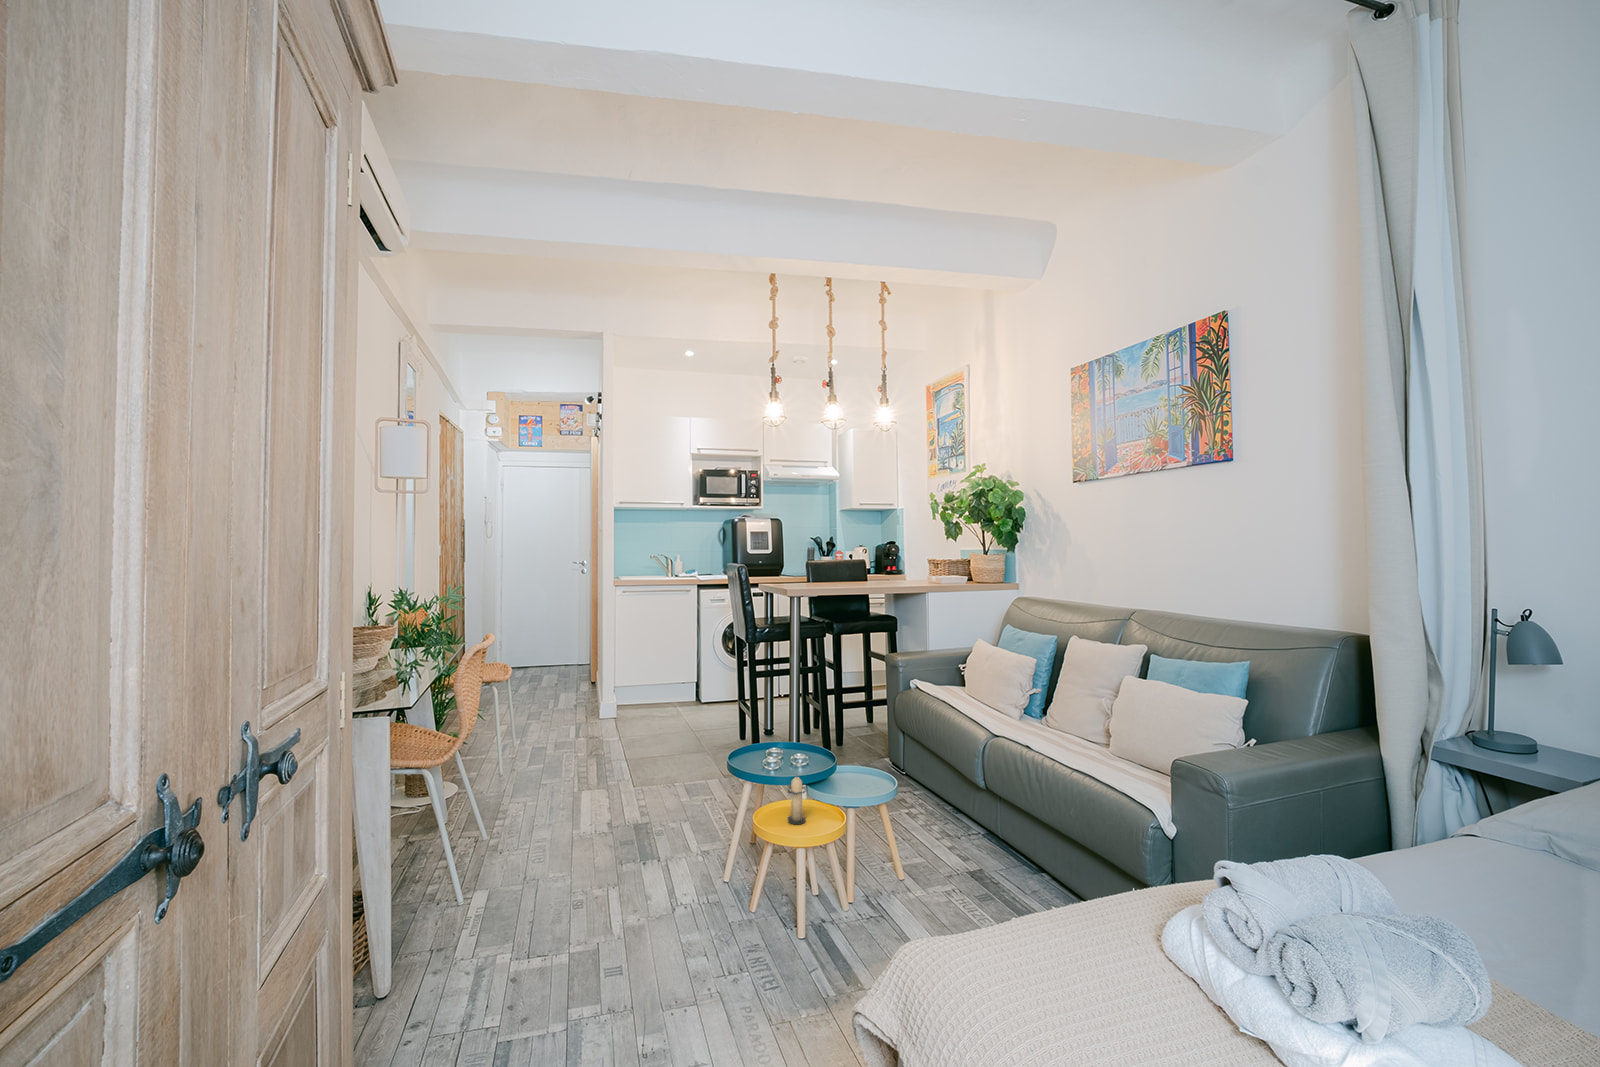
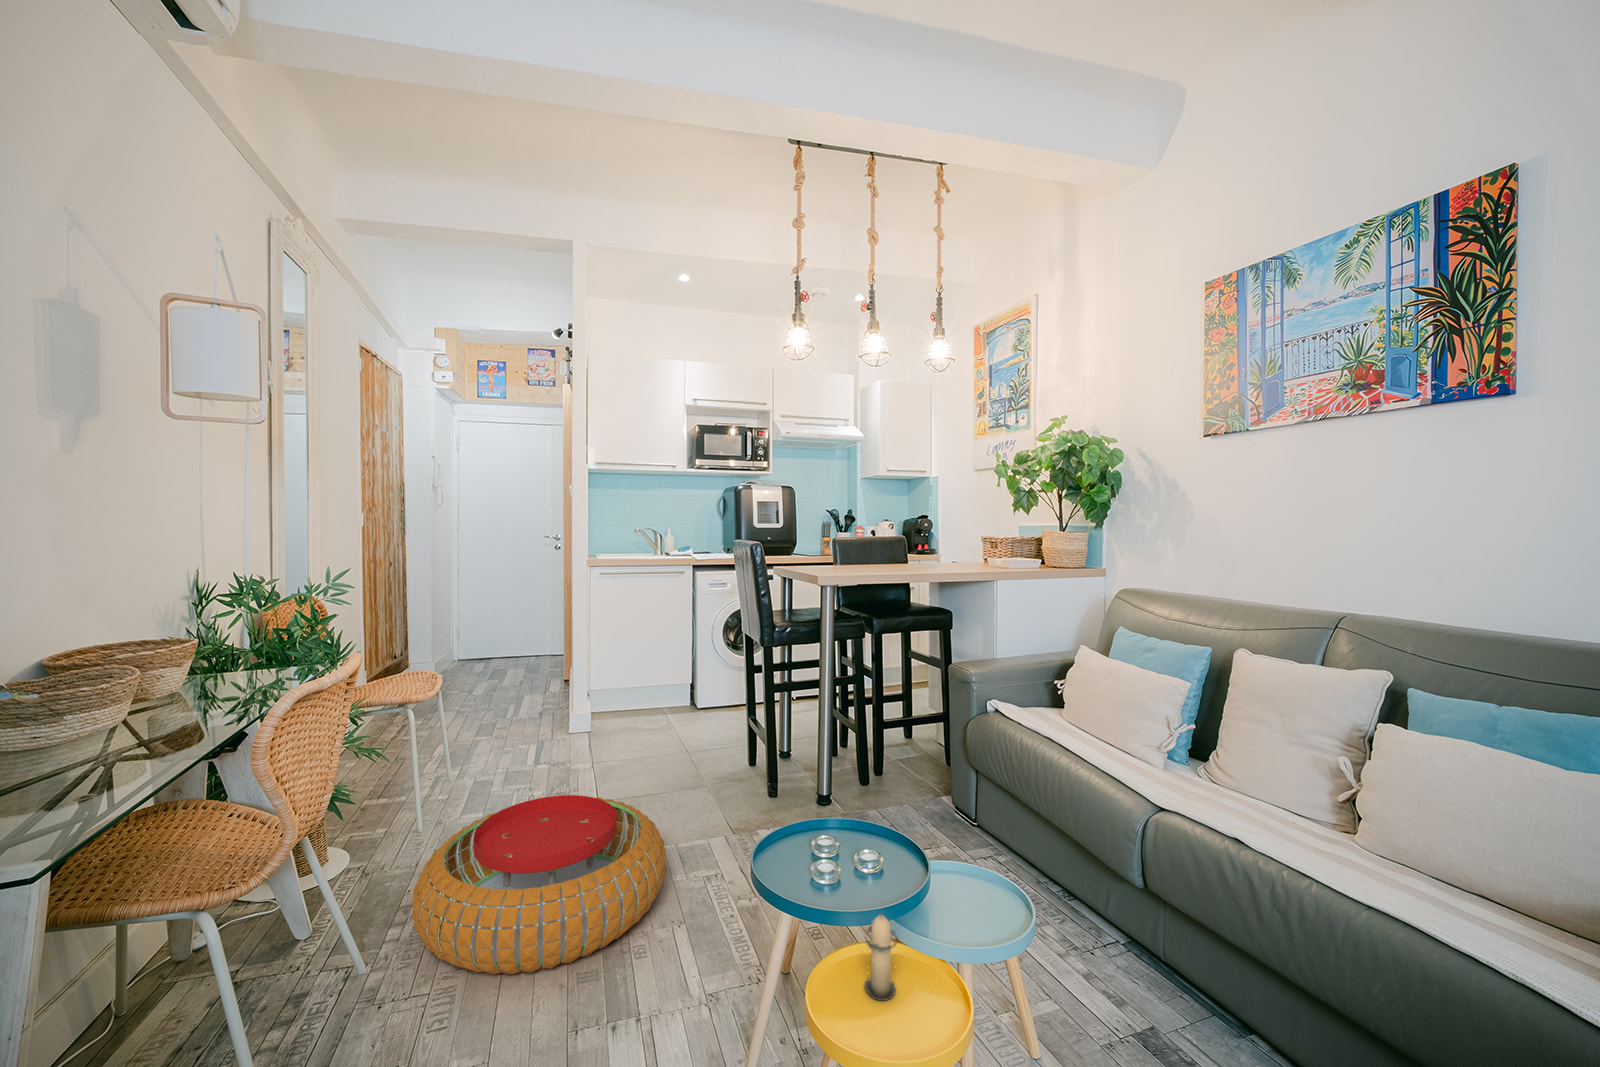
pouf: none [505,745,675,848] -> present [412,795,666,975]

